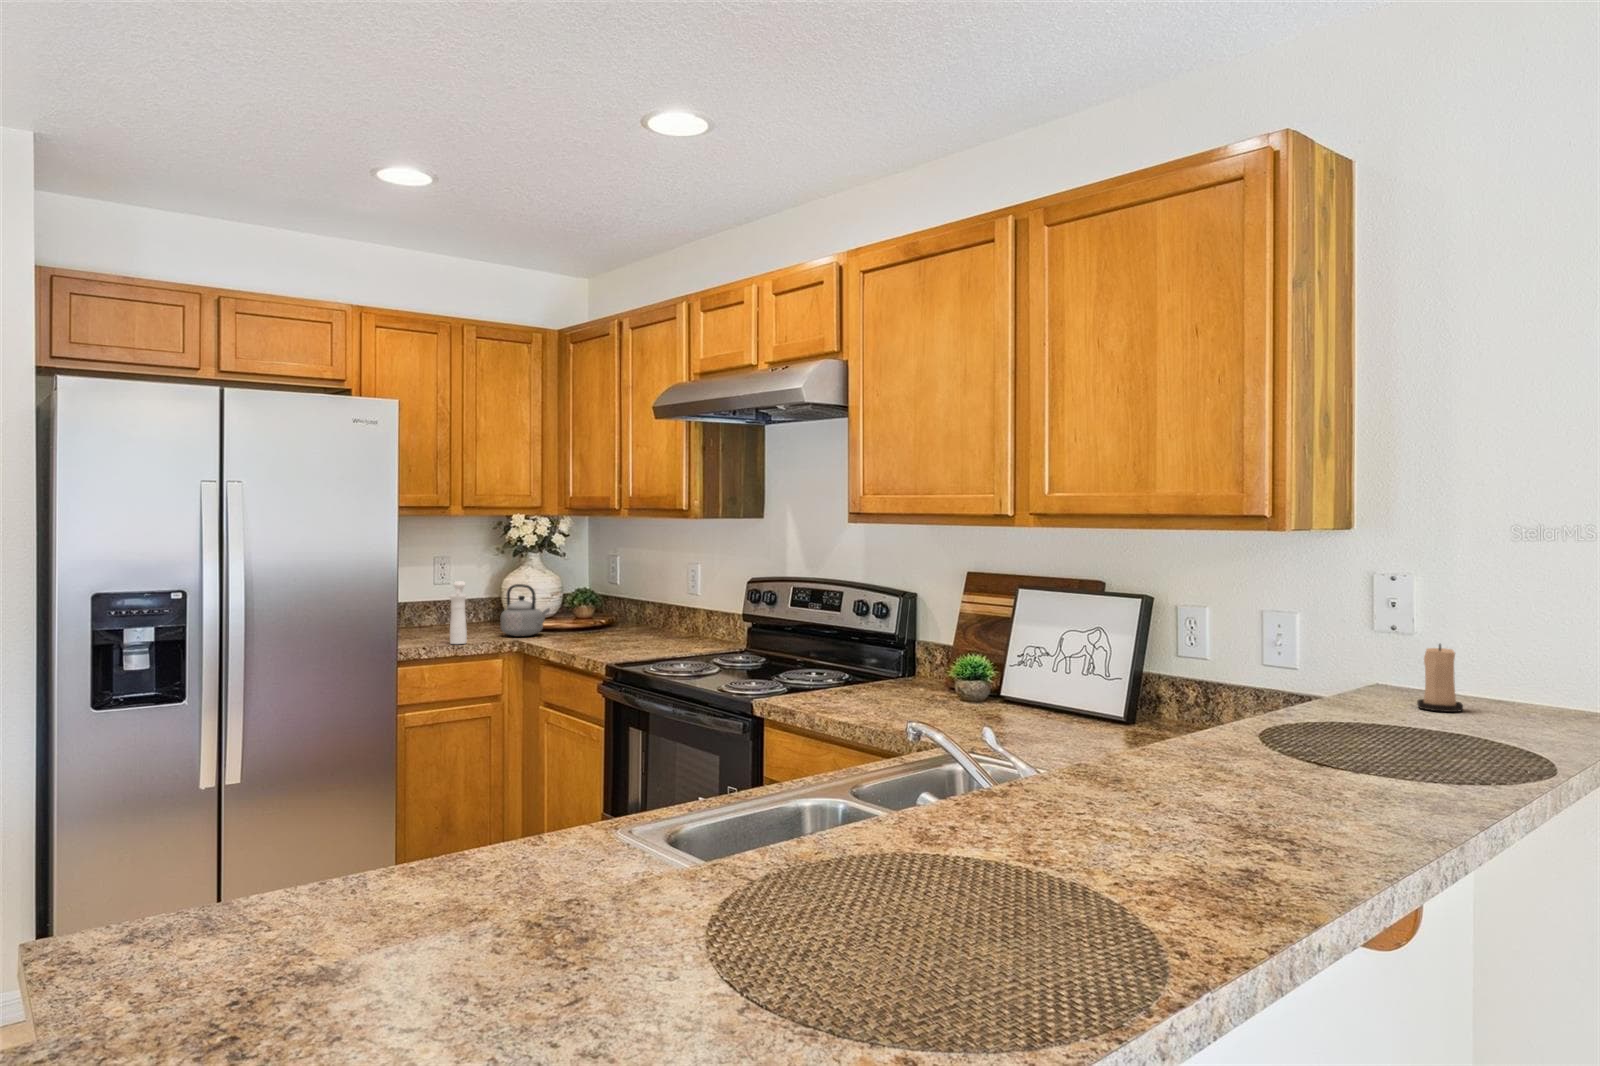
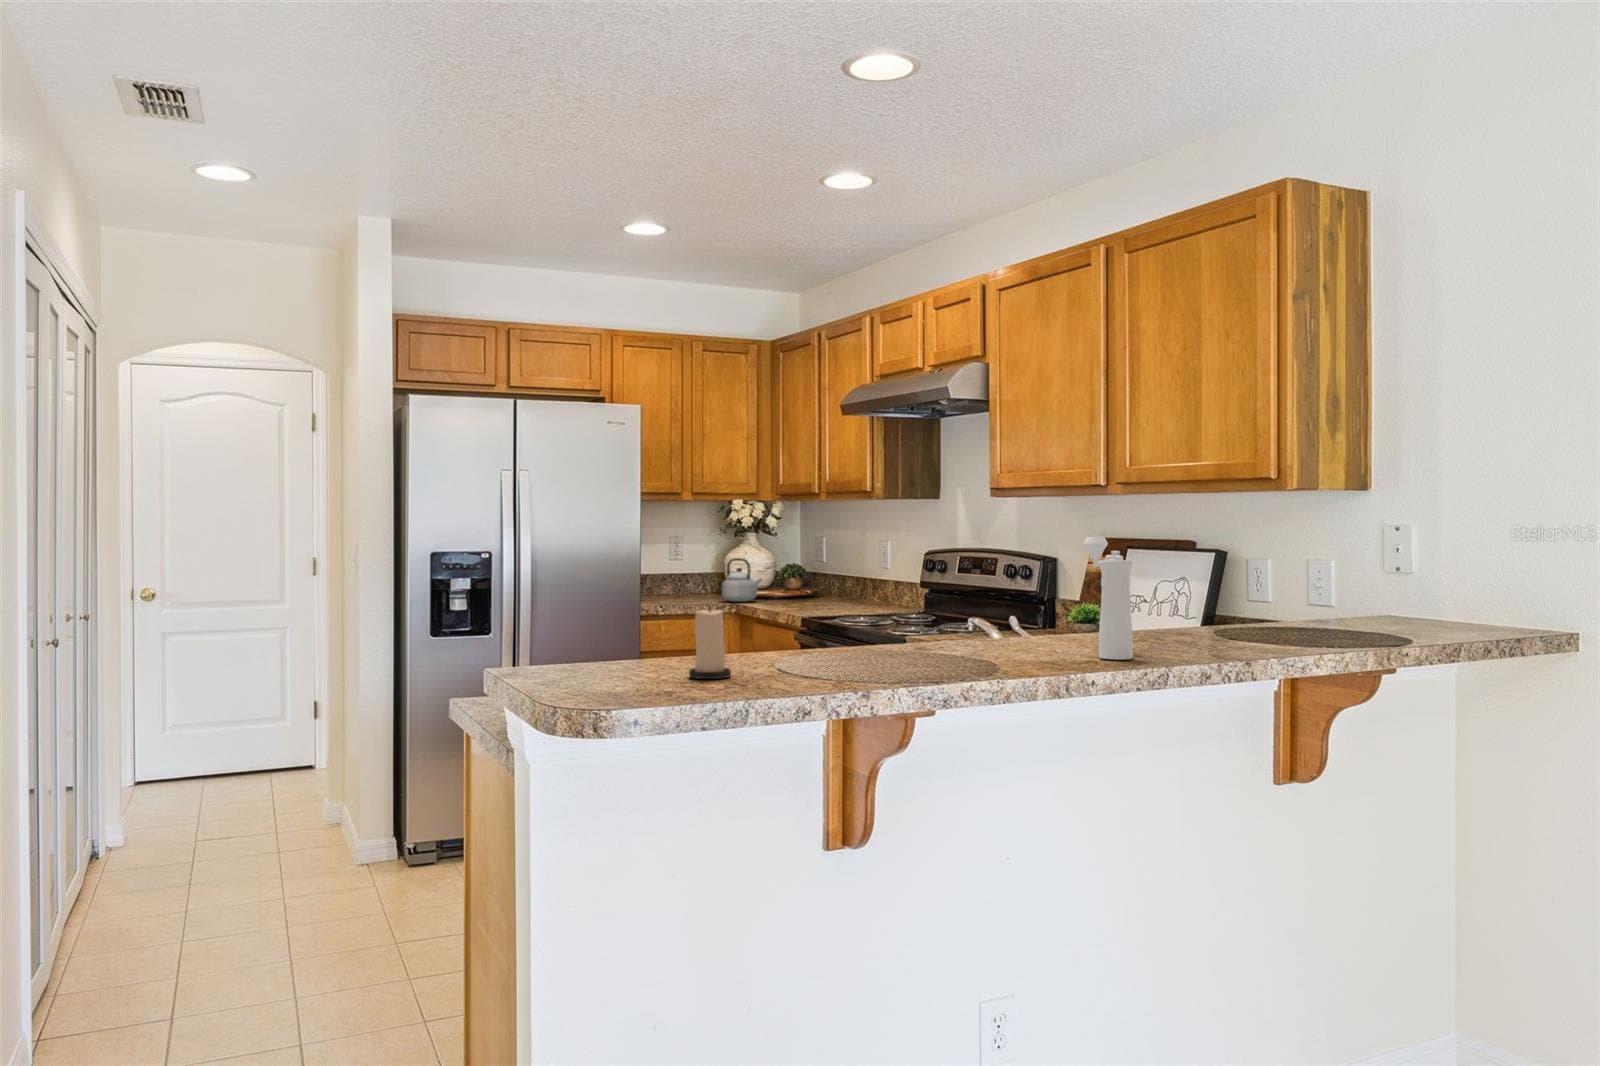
pepper mill: present [450,581,467,644] -> present [1083,537,1133,660]
candle: present [1417,644,1463,712] -> present [689,605,731,679]

